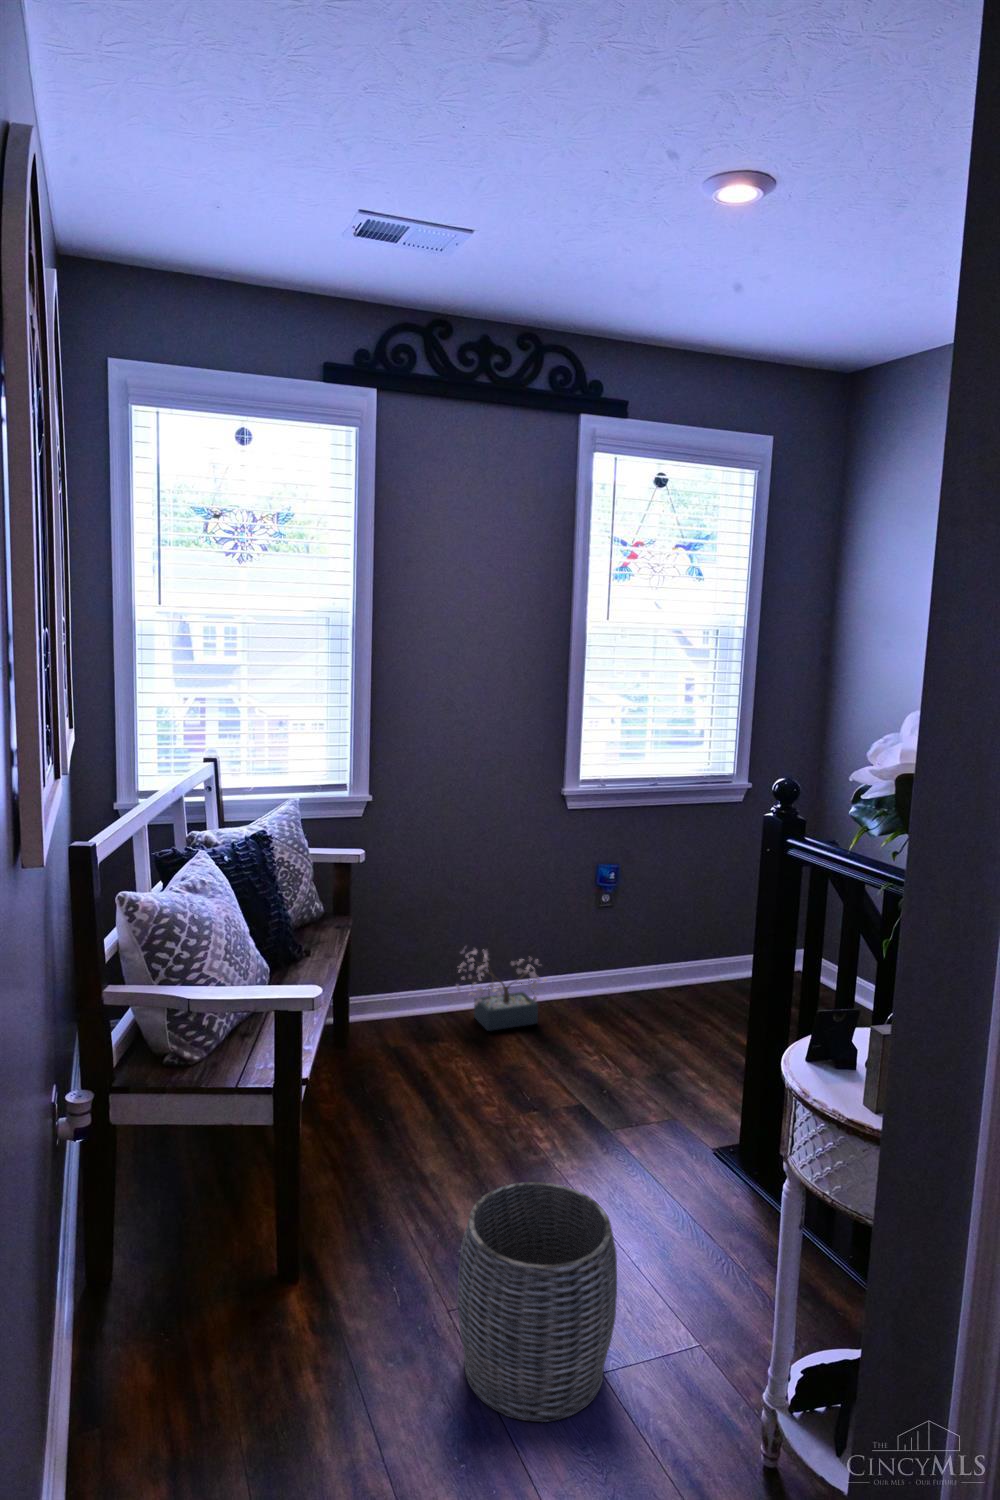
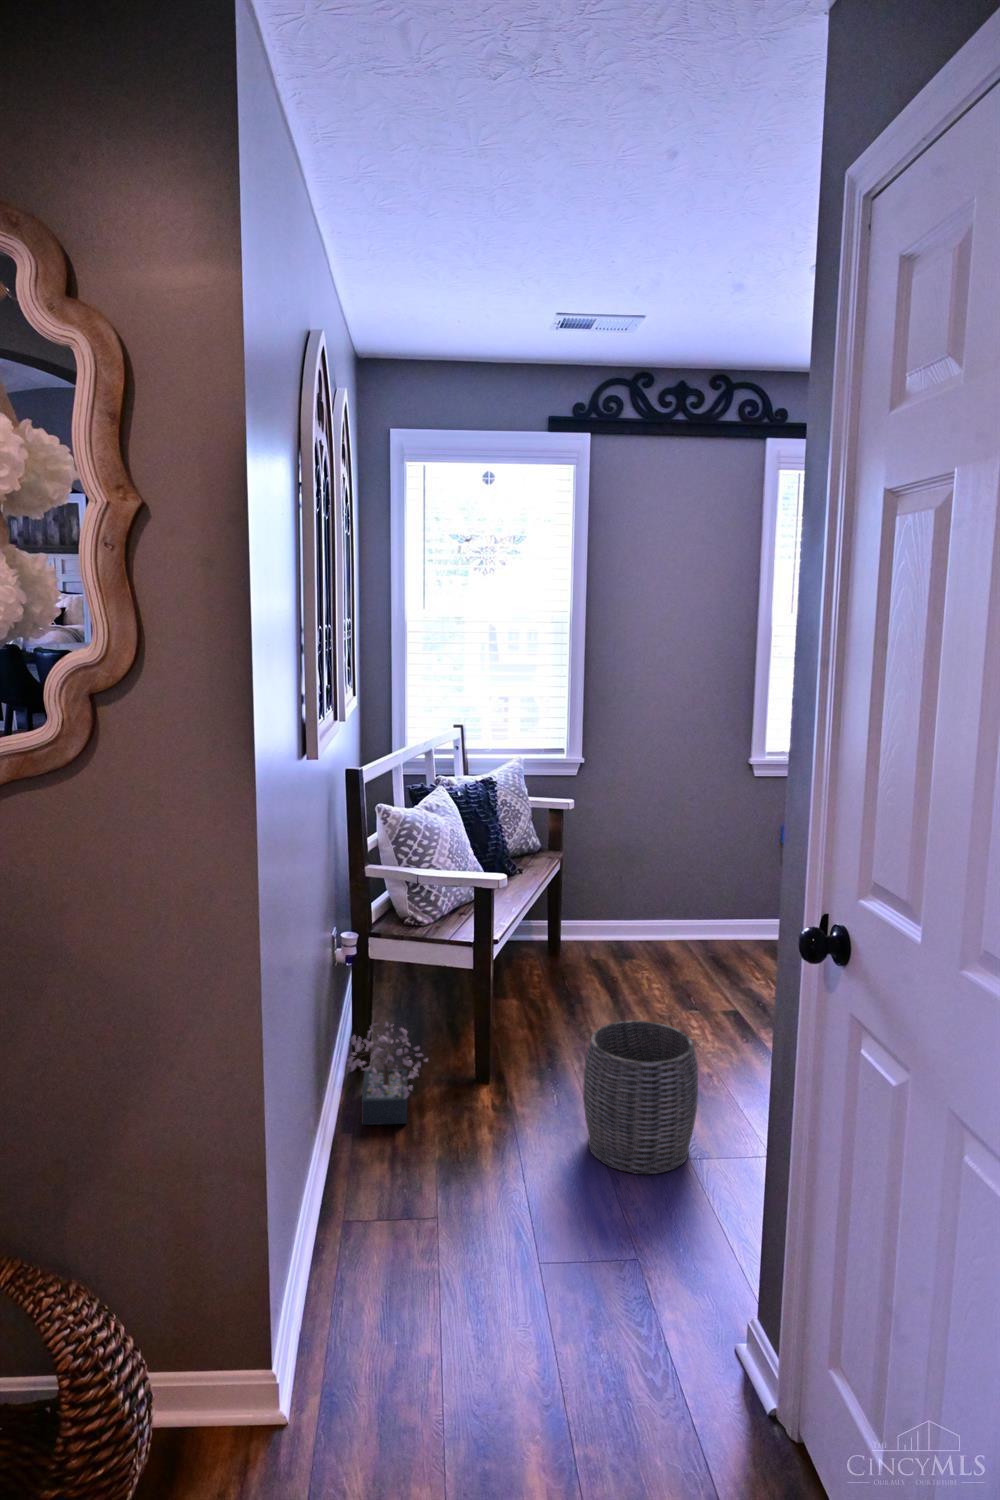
decorative plant: present [456,946,547,1031] -> present [348,1022,428,1125]

